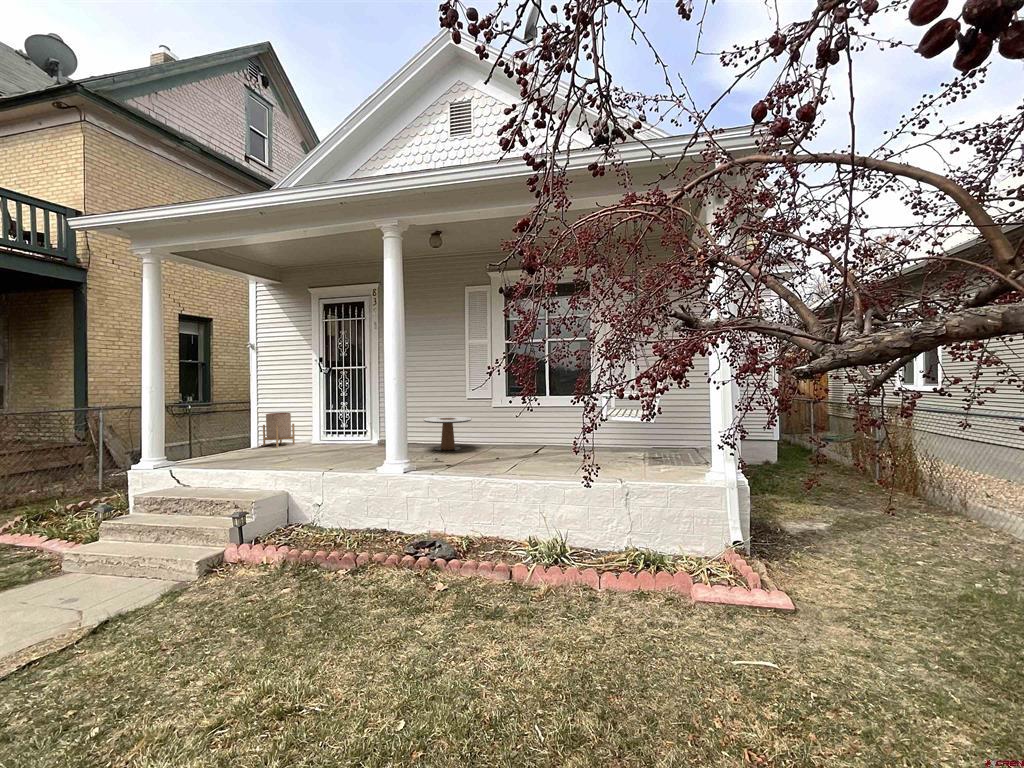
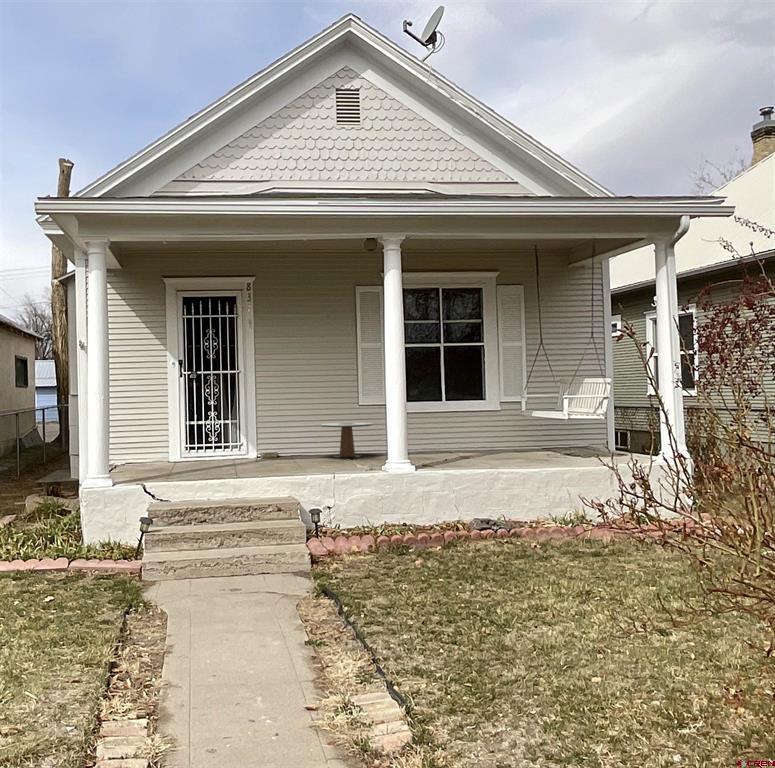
planter: present [263,413,295,447] -> none [121,426,157,465]

